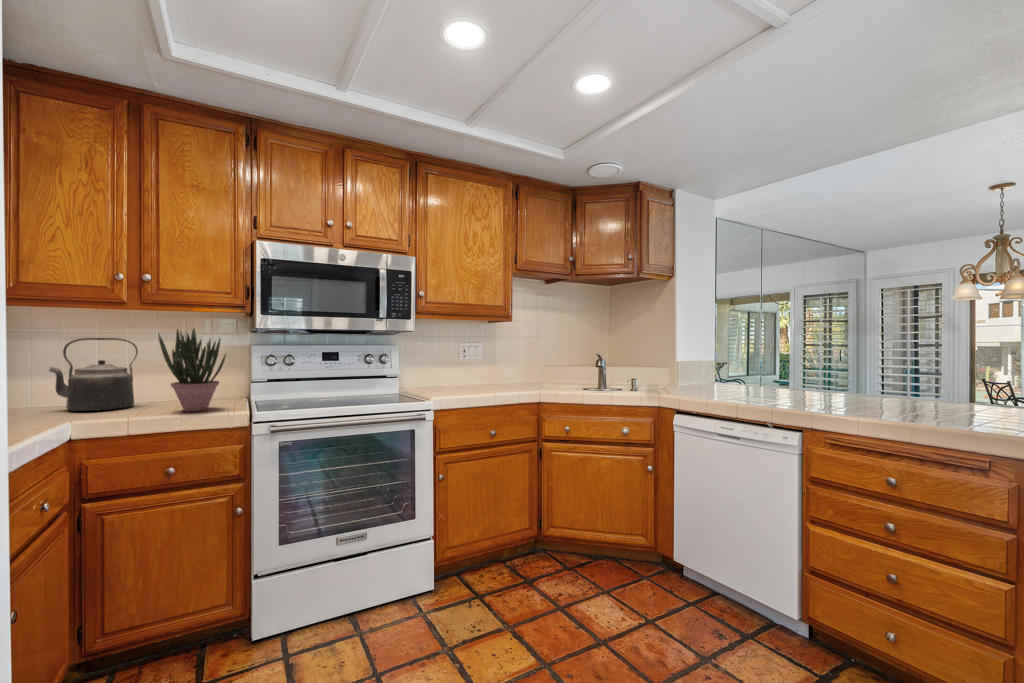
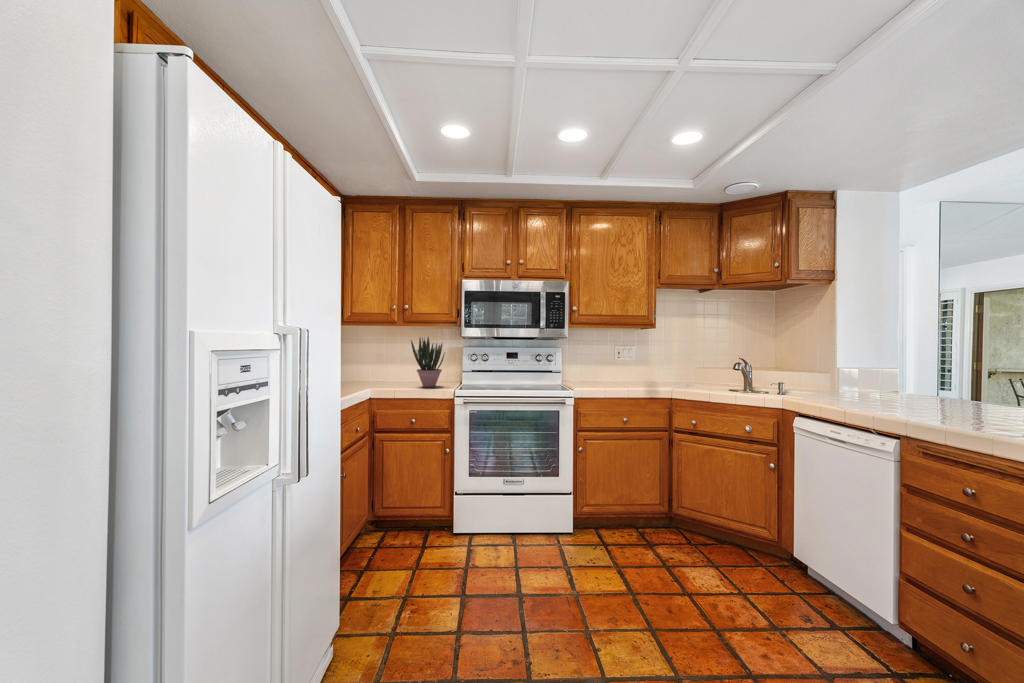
kettle: present [49,338,138,411] -> none [364,342,404,384]

